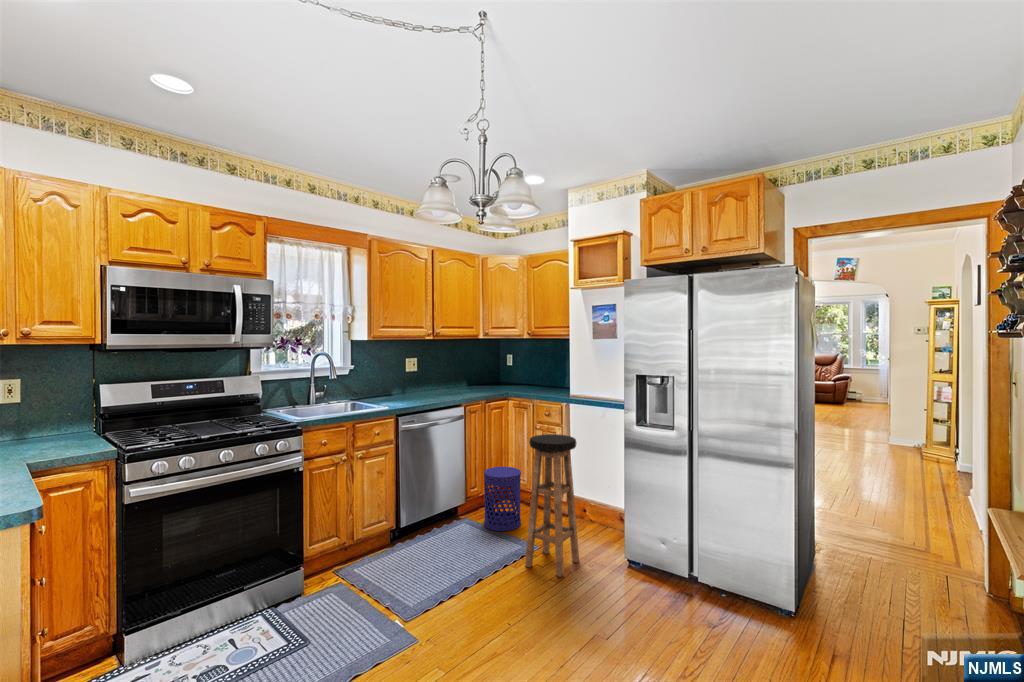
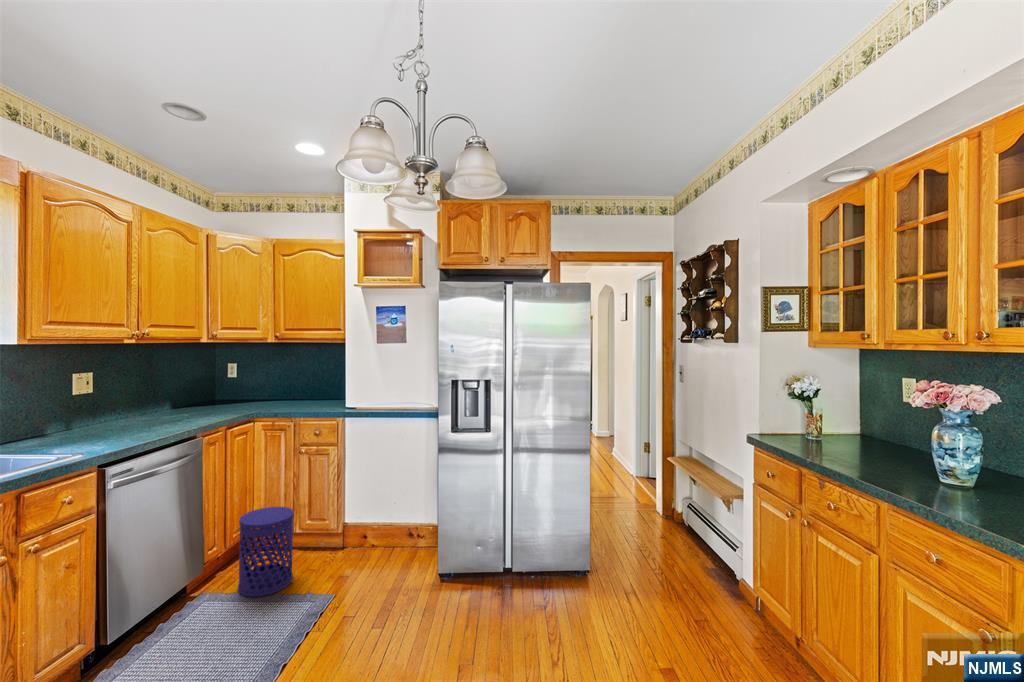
bar stool: present [525,434,579,577] -> none [335,455,397,627]

